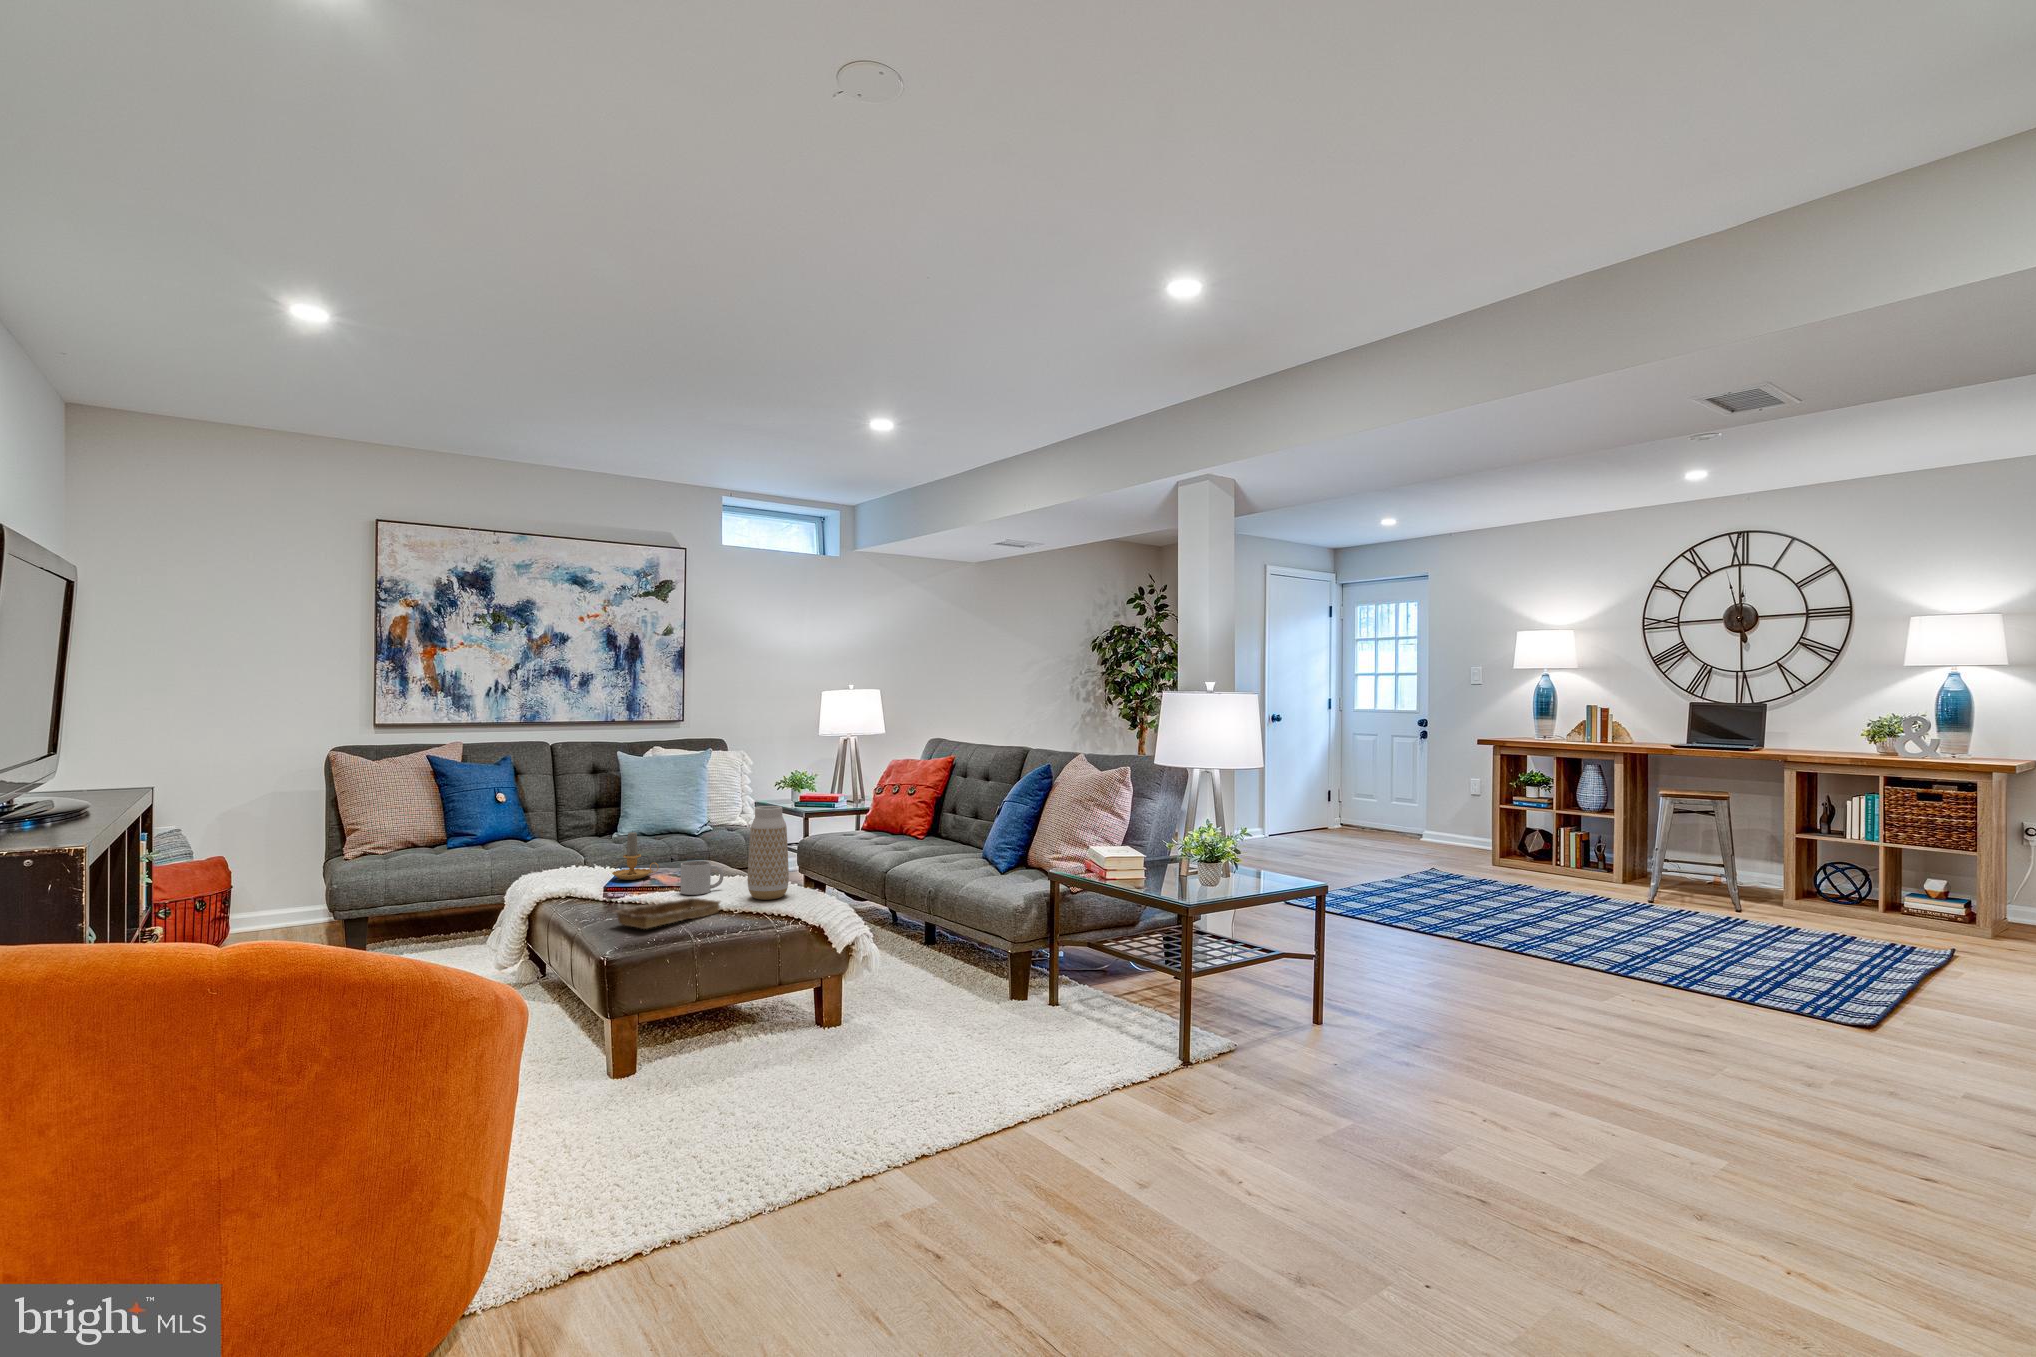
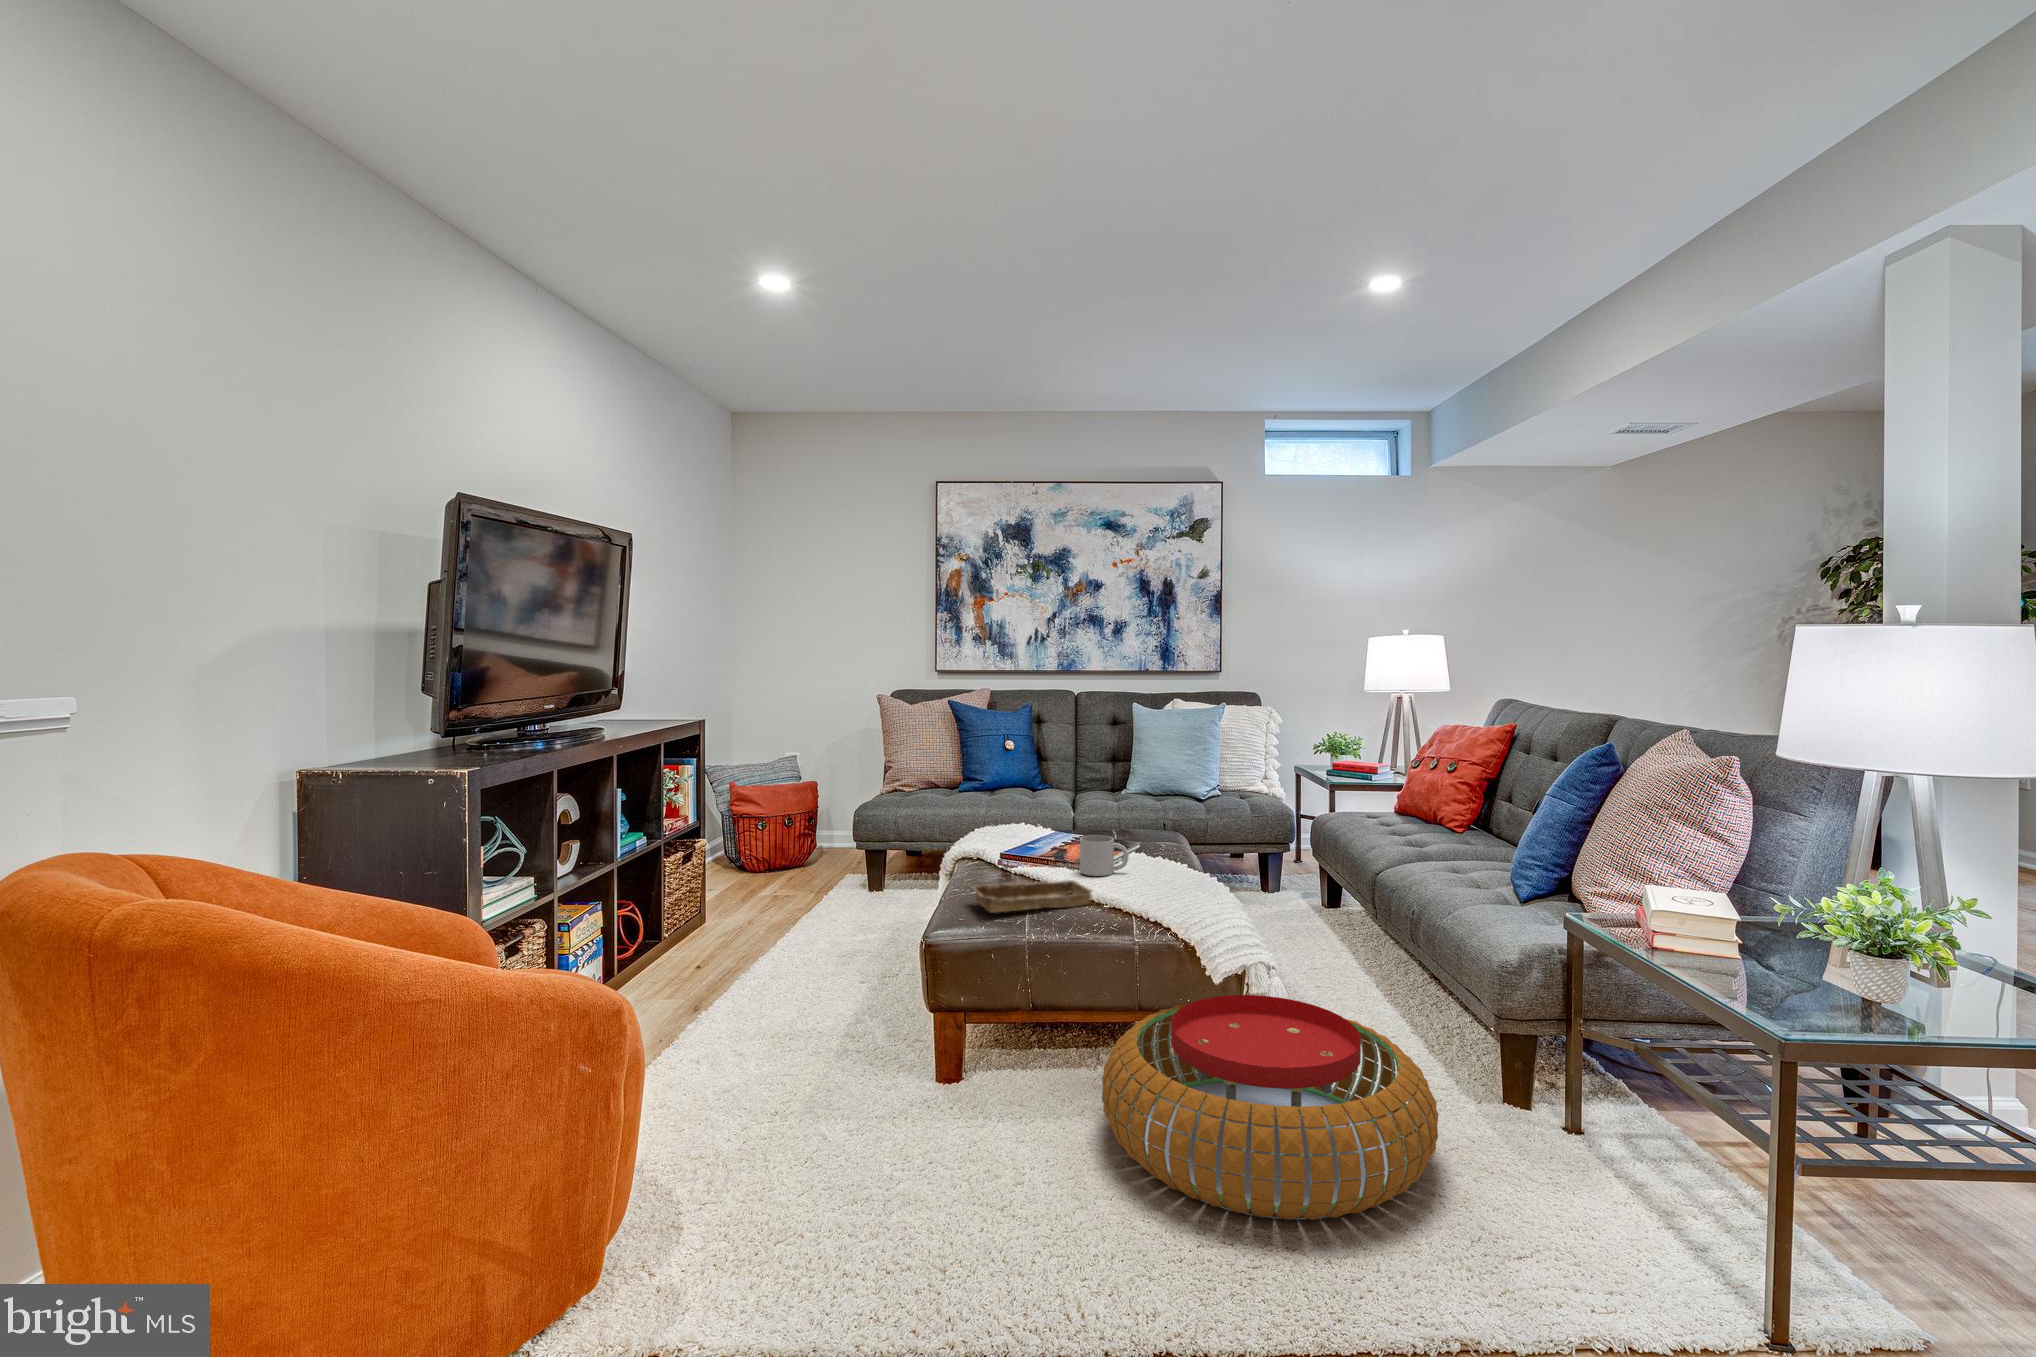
vase: present [748,806,789,900] -> none [1137,779,1188,896]
candle: present [612,832,659,880] -> none [1038,791,1083,846]
pouf: none [773,954,1004,1089] -> present [1102,995,1438,1220]

